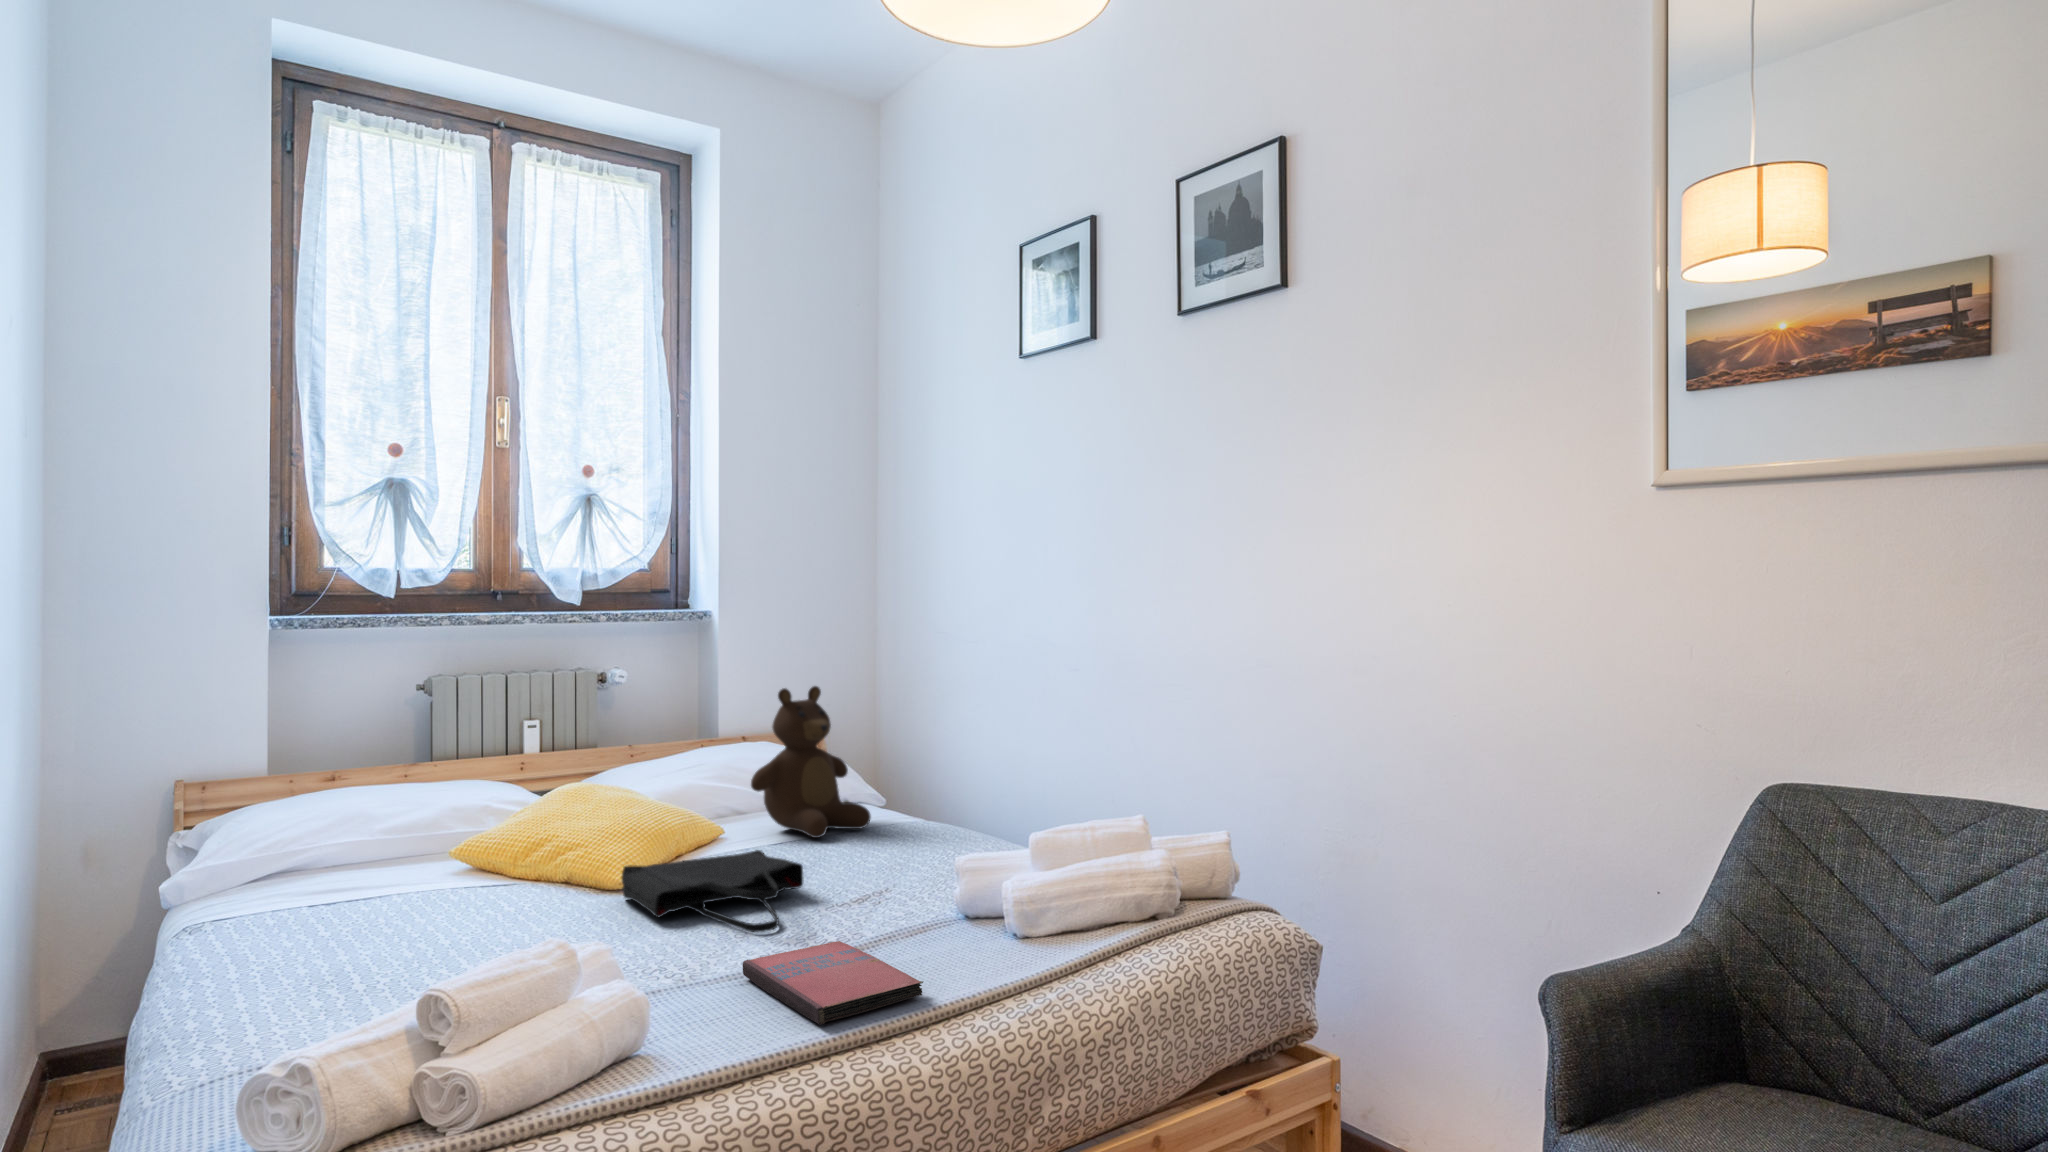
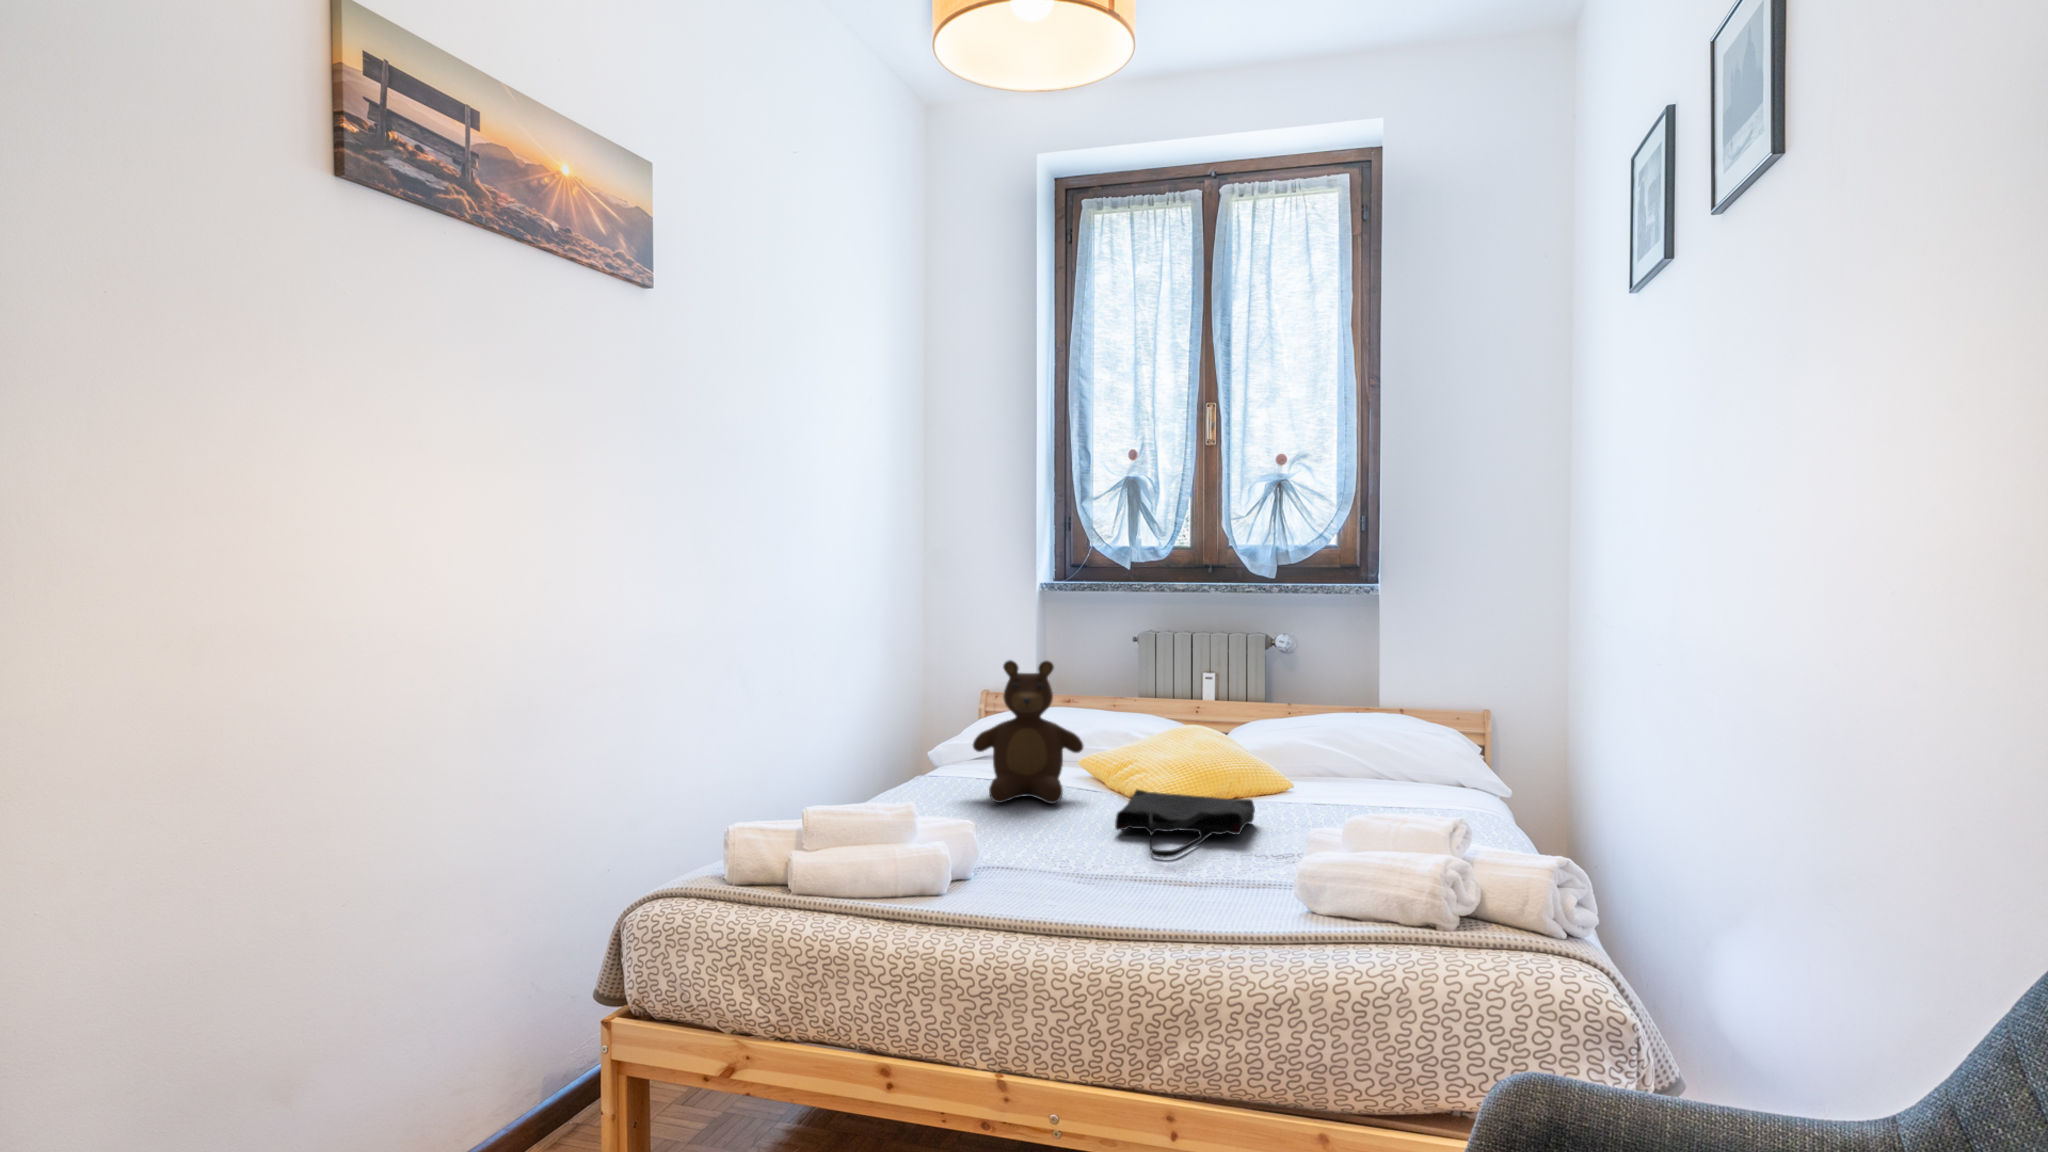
teddy bear: present [751,686,871,838] -> present [973,660,1084,804]
paperback book: present [743,941,923,1025] -> none [1047,866,1163,922]

